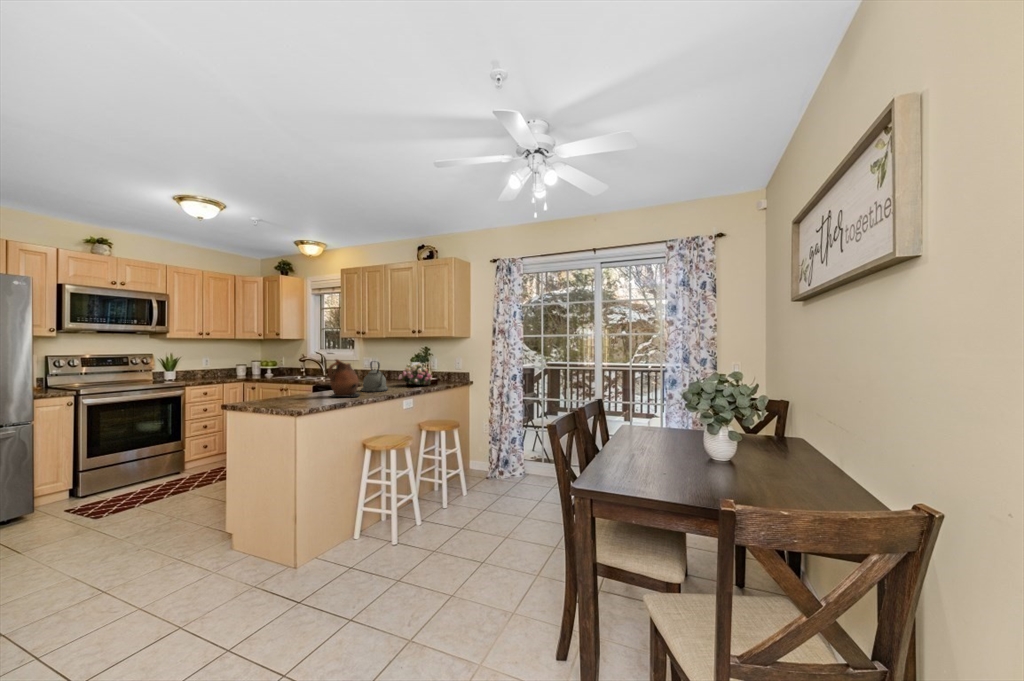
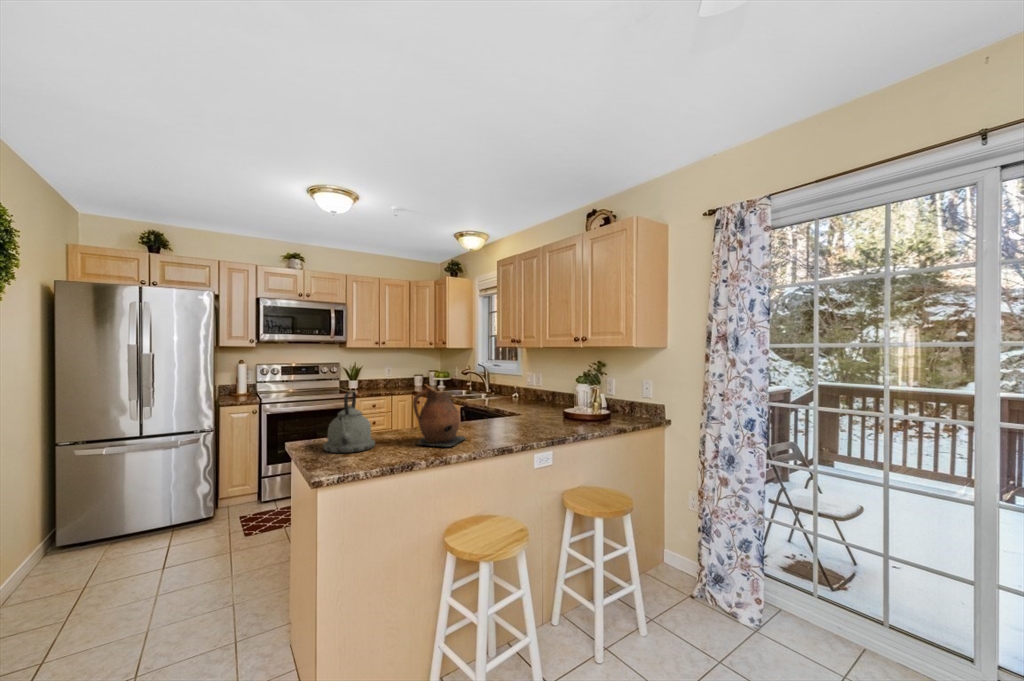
kettle: present [361,362,388,392] -> present [323,391,375,453]
flower arrangement: present [398,364,432,385] -> none [544,389,597,424]

